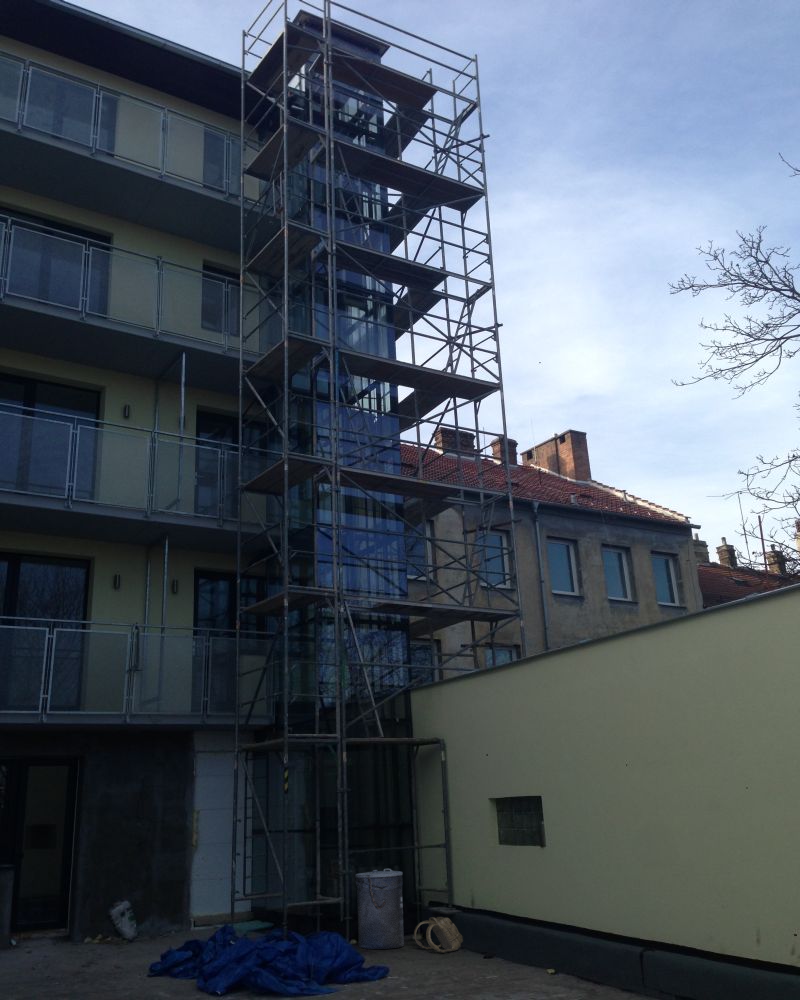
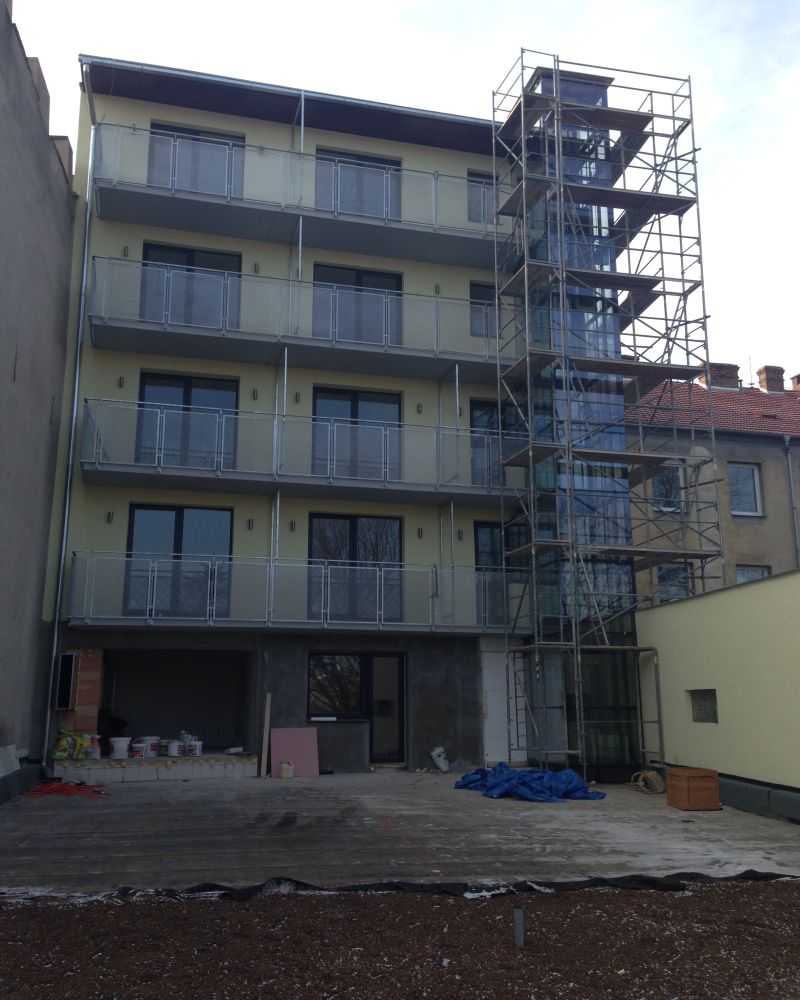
trash can: present [355,869,404,949] -> none [591,736,626,789]
wooden crate: none [475,909,556,978] -> present [666,767,720,810]

